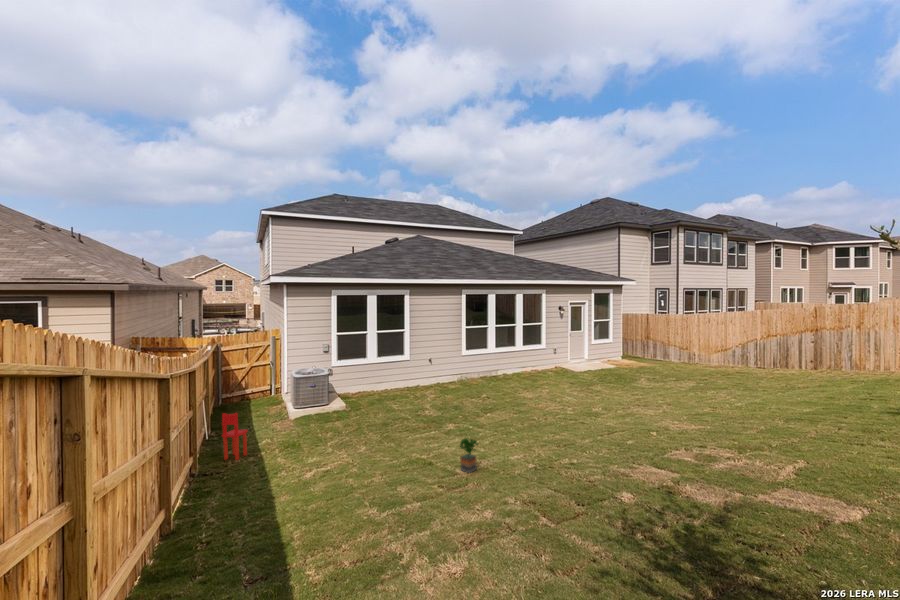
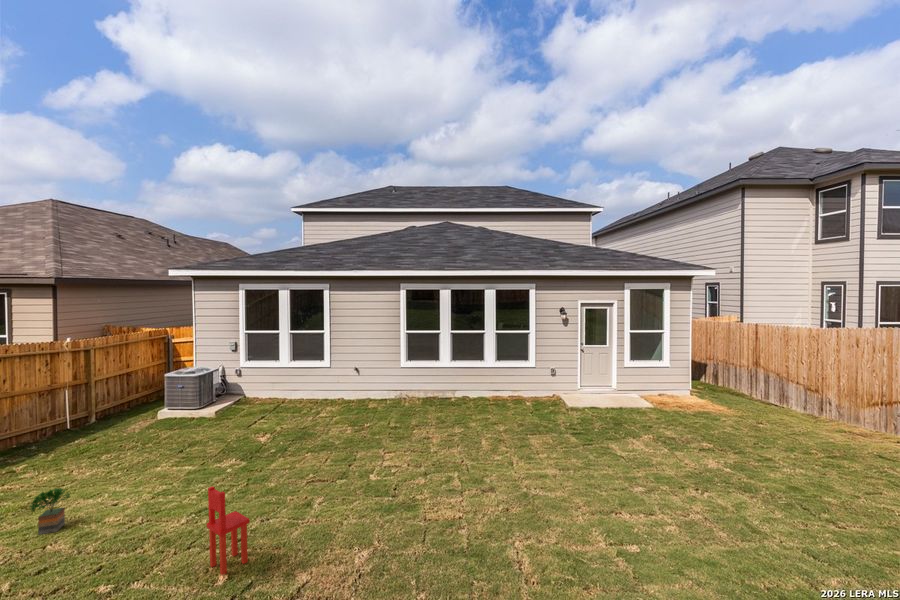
chair: present [221,413,248,460] -> present [207,486,250,575]

